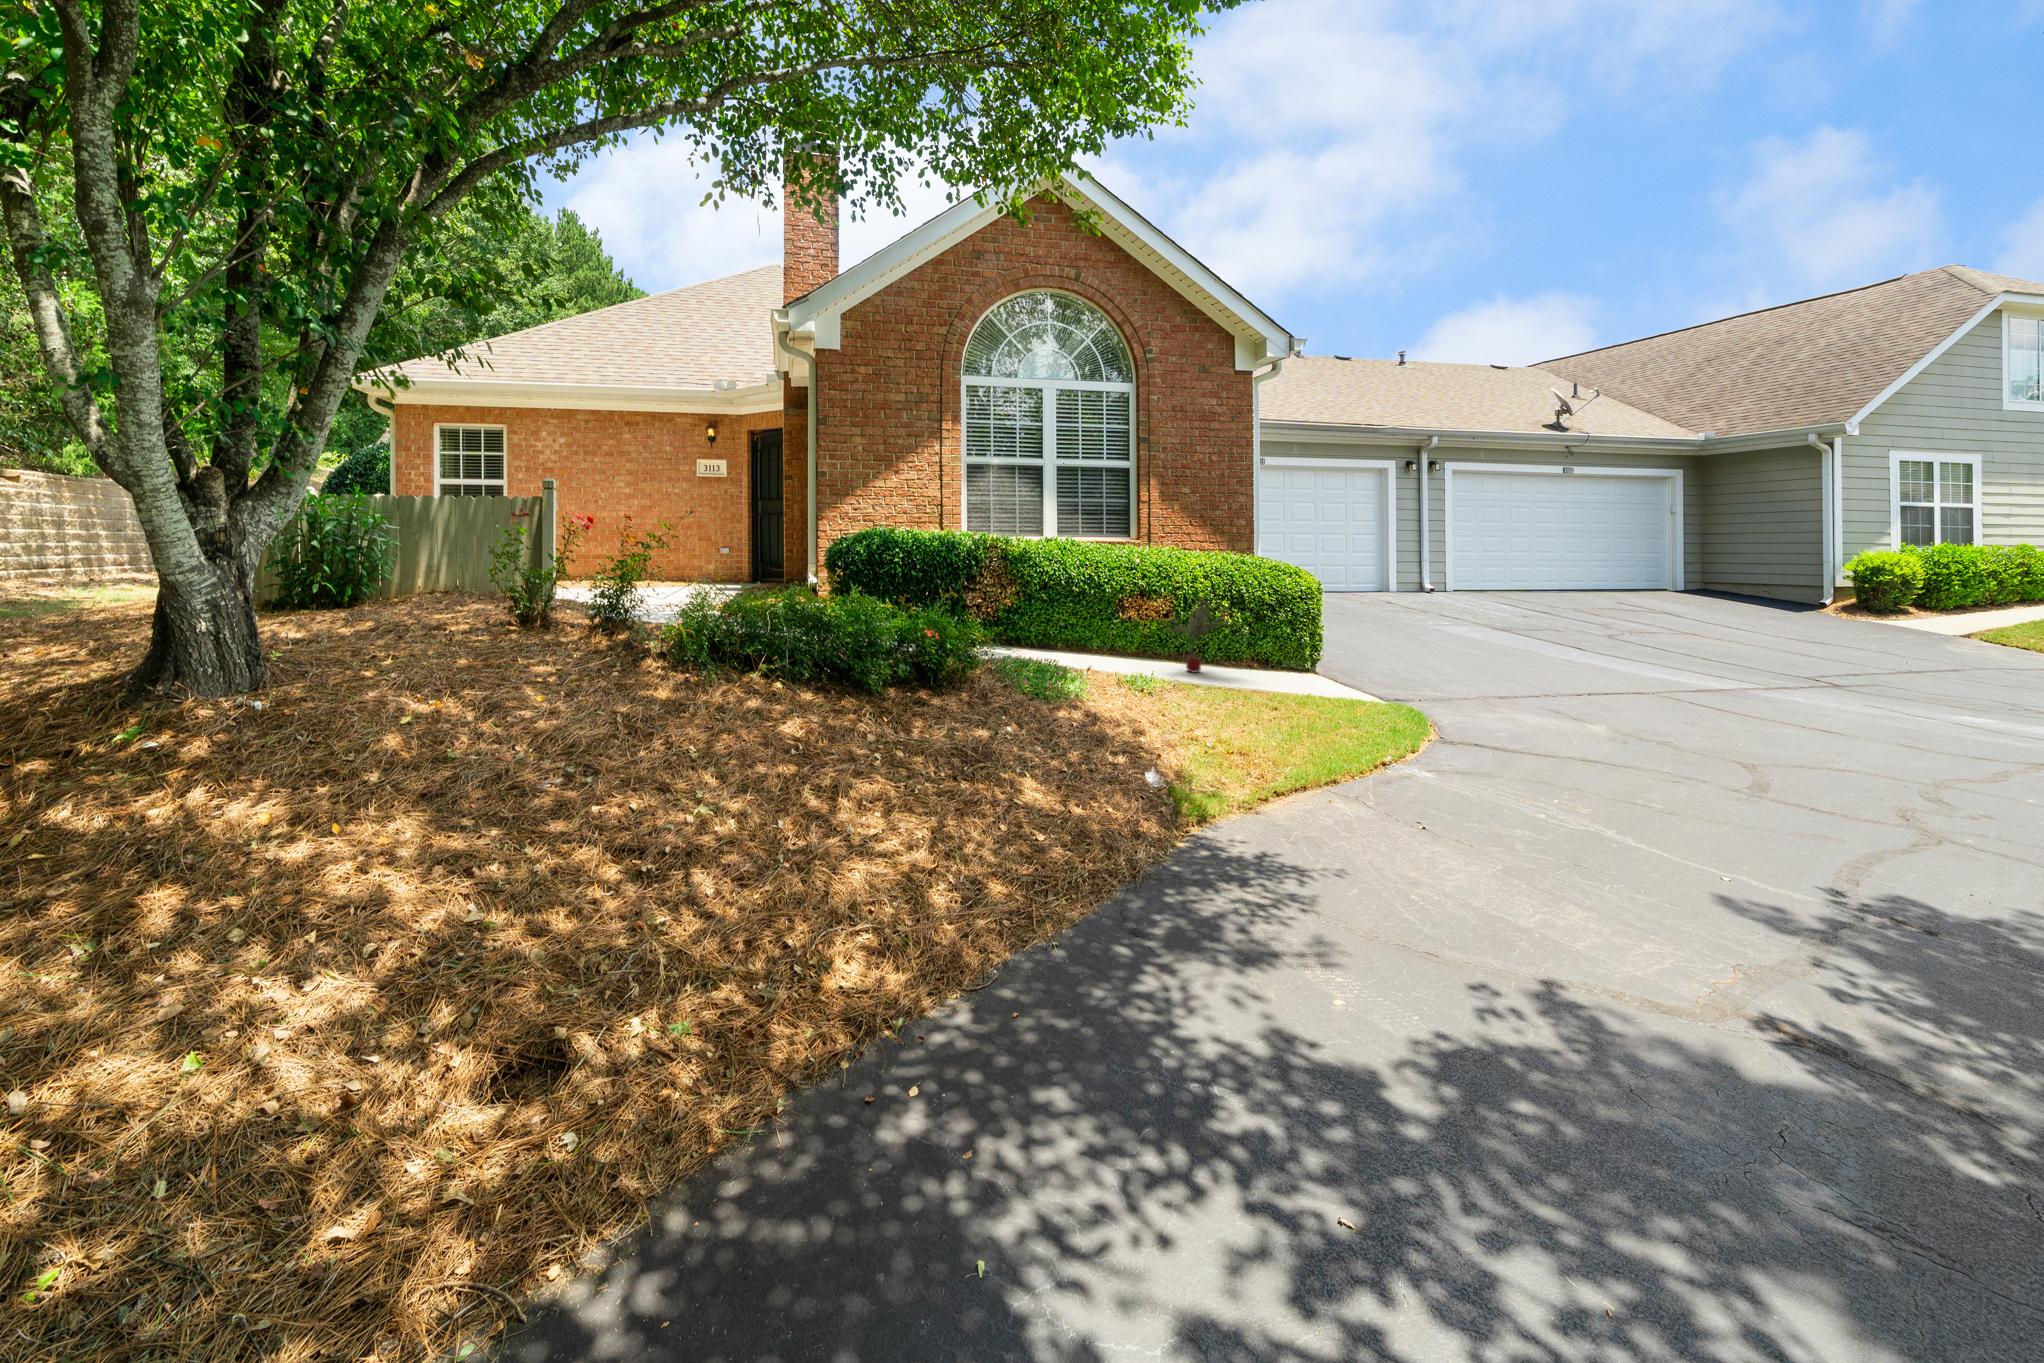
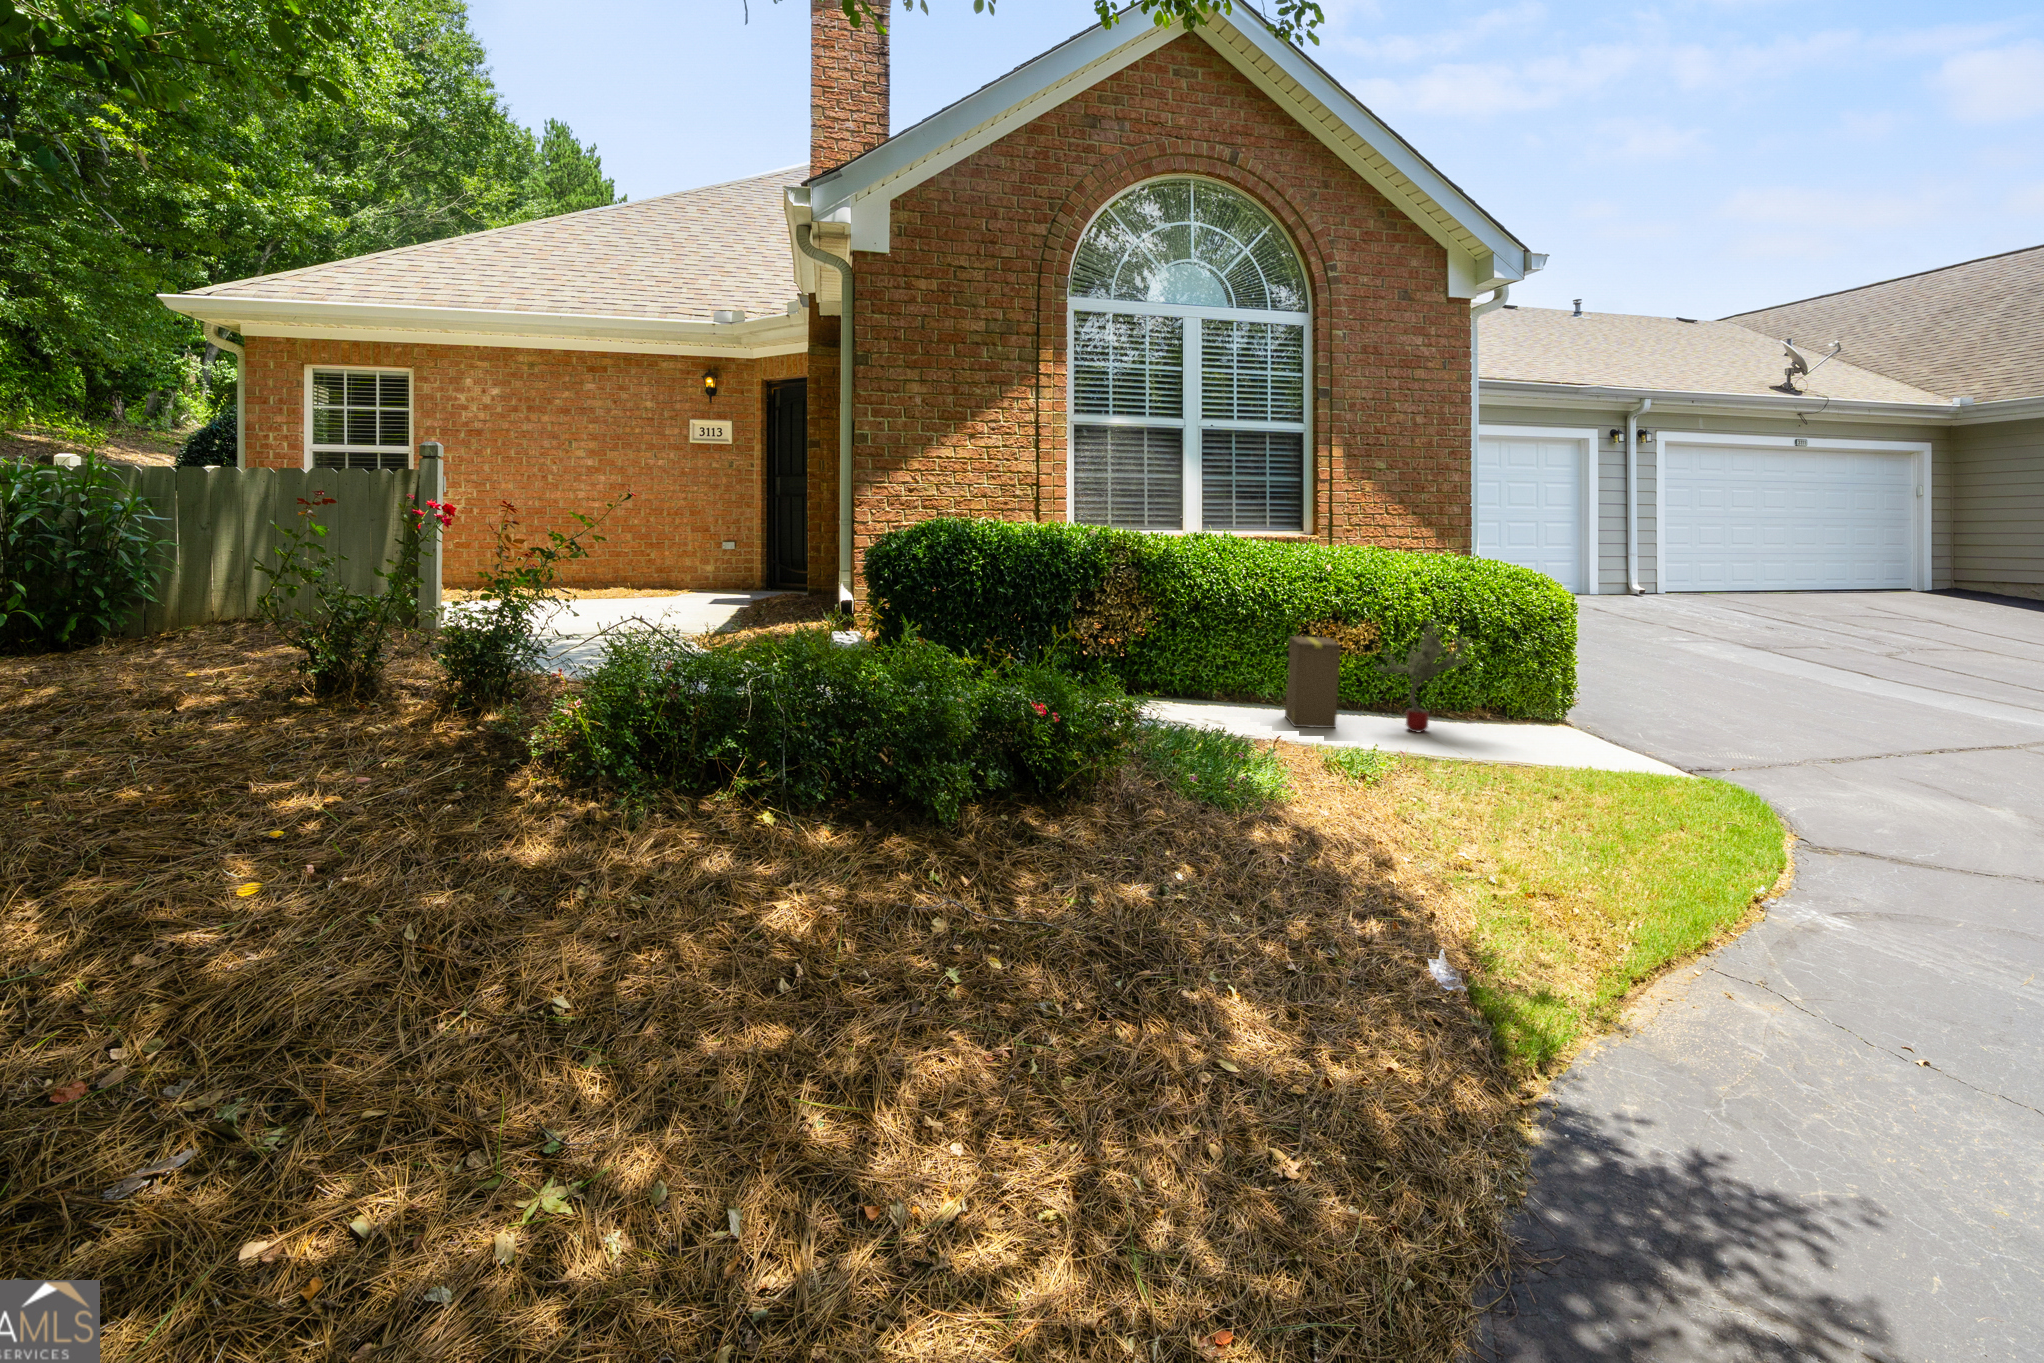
cardboard box: none [1105,608,1140,669] -> present [1285,636,1341,728]

